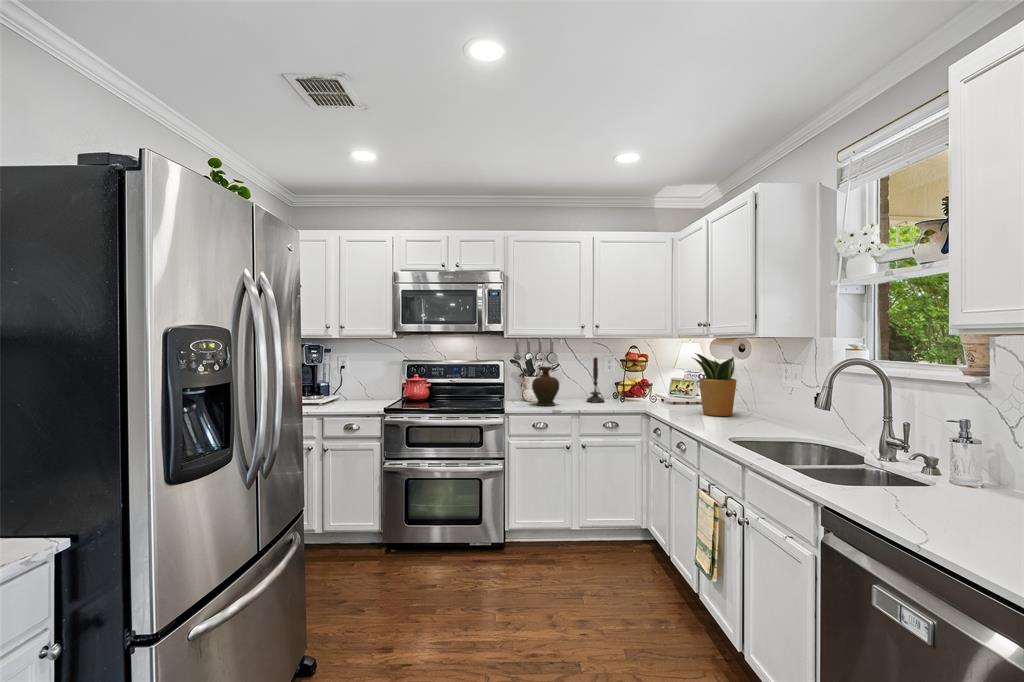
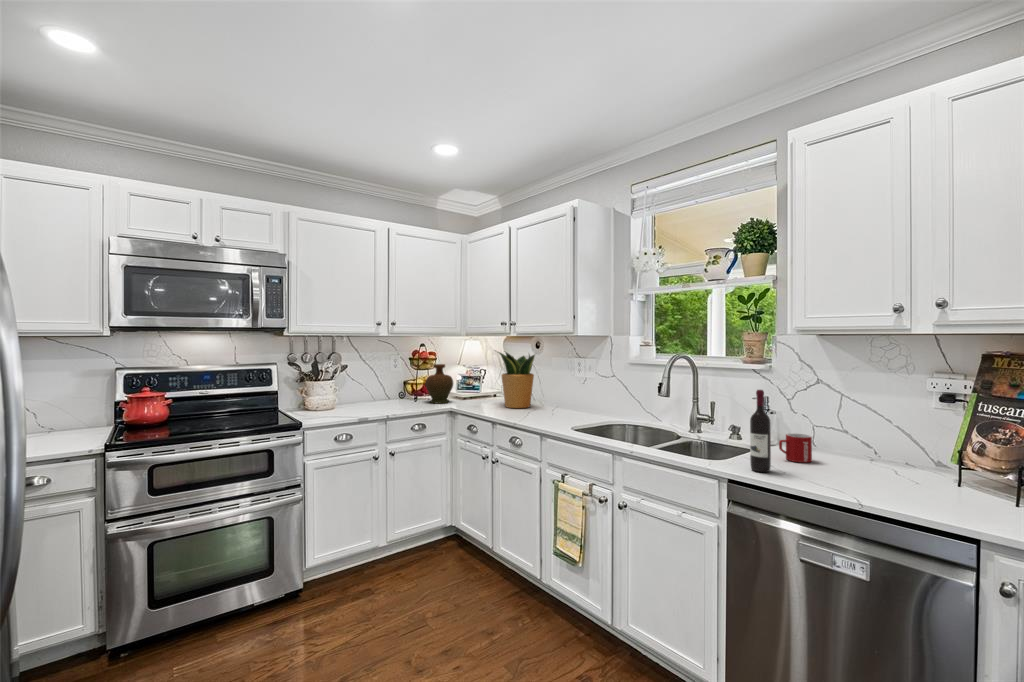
candle: present [587,358,604,403] -> none [379,355,398,405]
decorative vase: present [532,367,559,406] -> present [425,364,453,403]
wine bottle: none [860,403,888,508] -> present [750,390,771,472]
mug: none [941,470,996,513] -> present [779,434,812,463]

